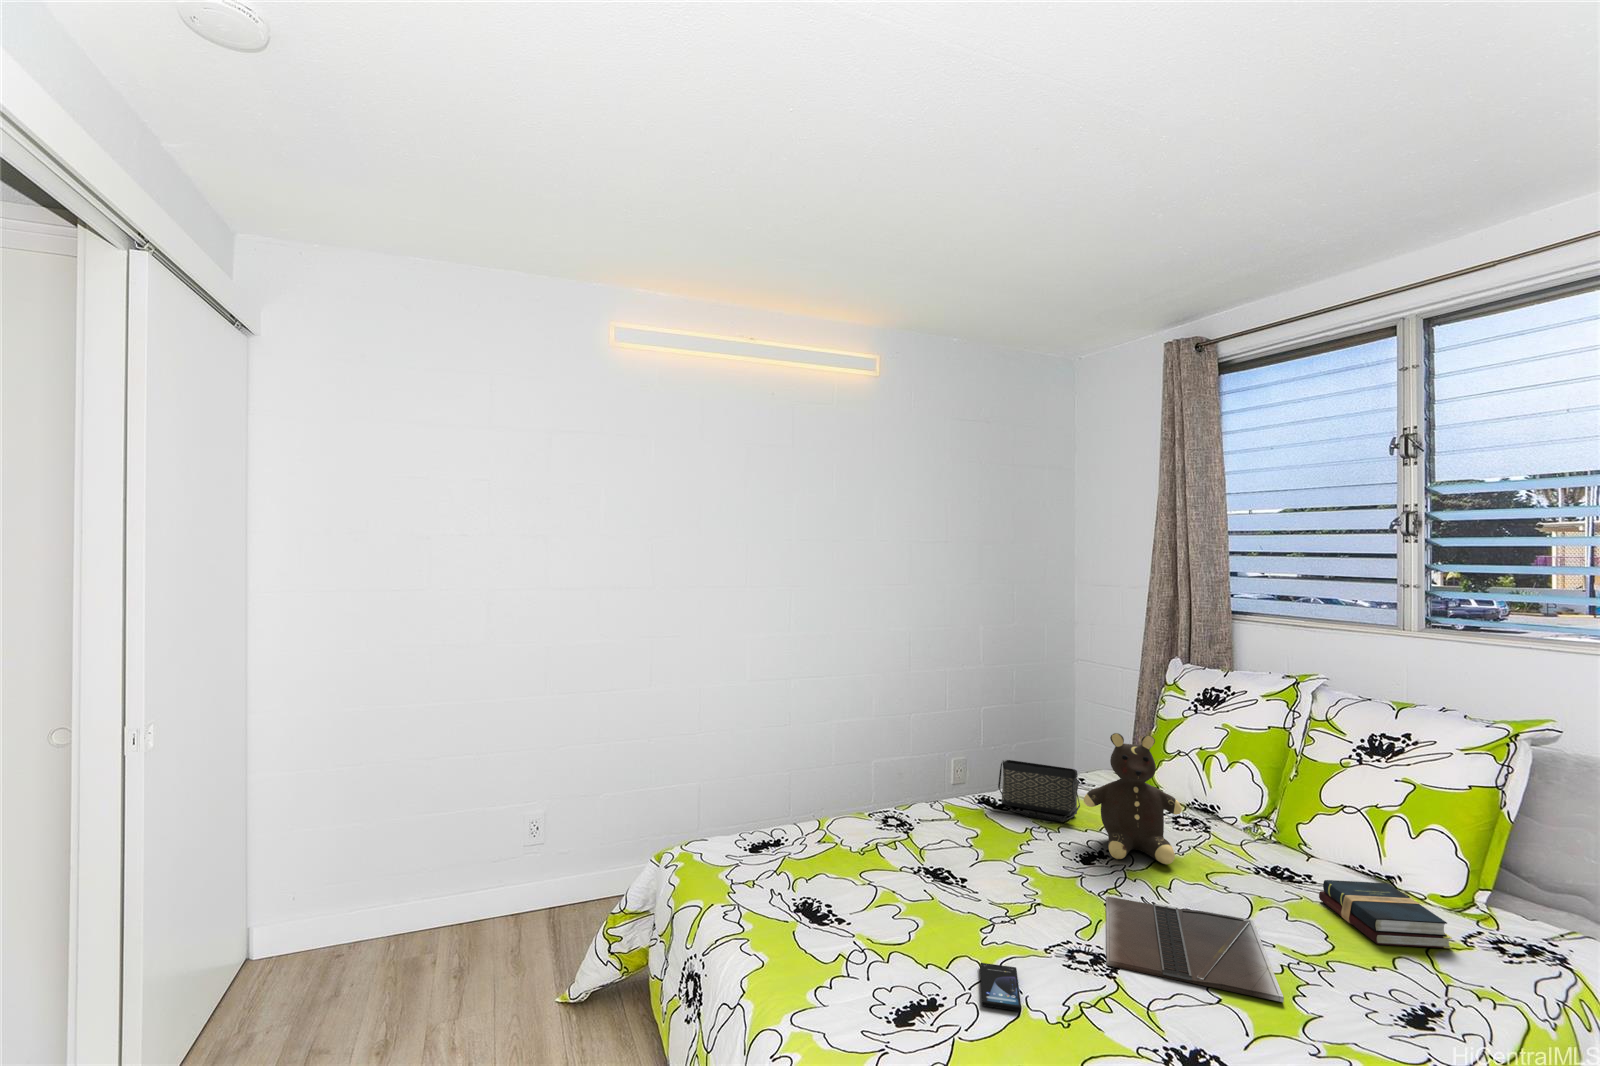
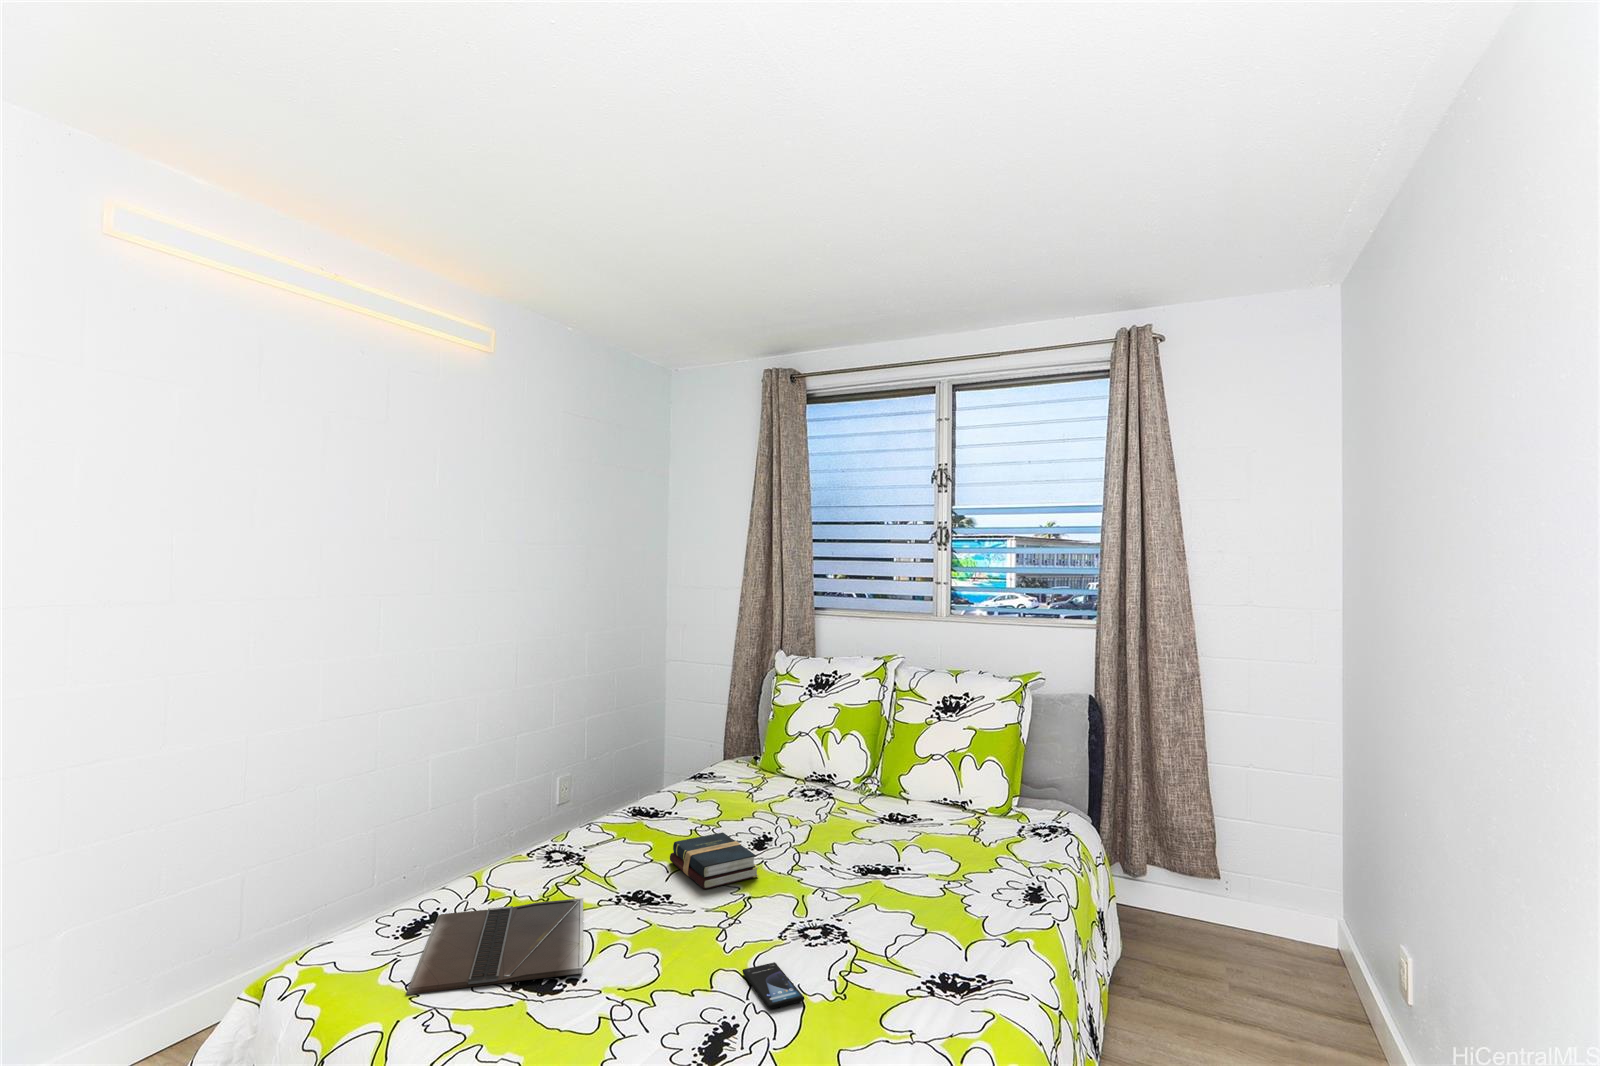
teddy bear: present [1084,733,1182,864] -> none [747,720,830,840]
handbag: present [998,760,1080,821] -> none [655,764,736,820]
hardback book: present [1319,880,1452,948] -> present [670,832,759,889]
laptop: present [1106,897,1284,1002] -> present [407,898,583,995]

